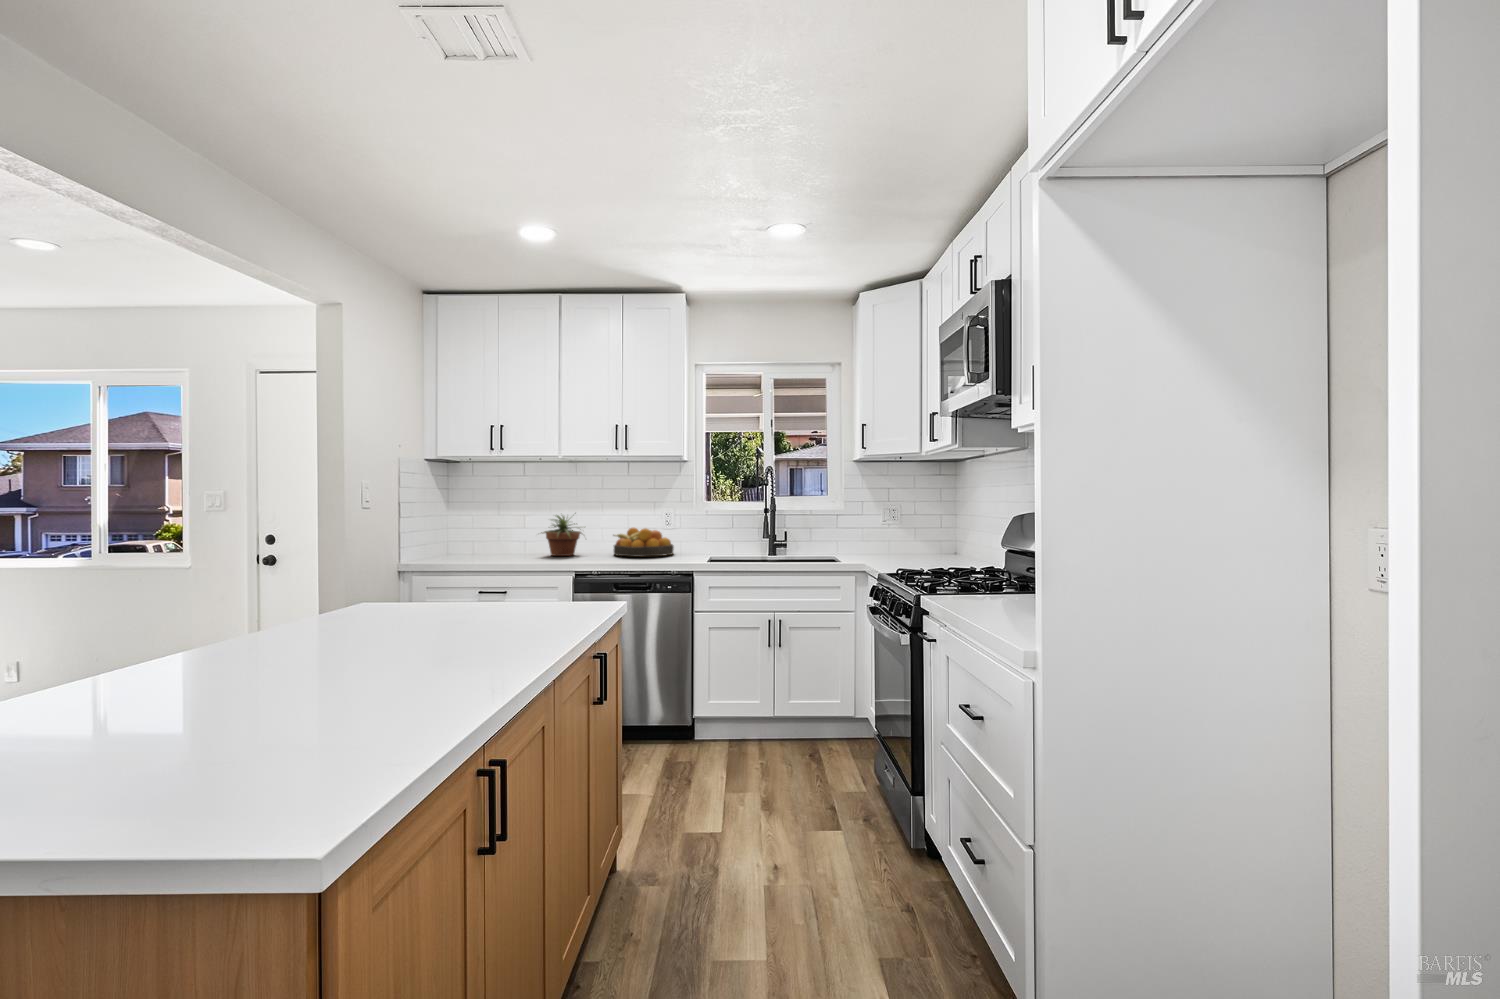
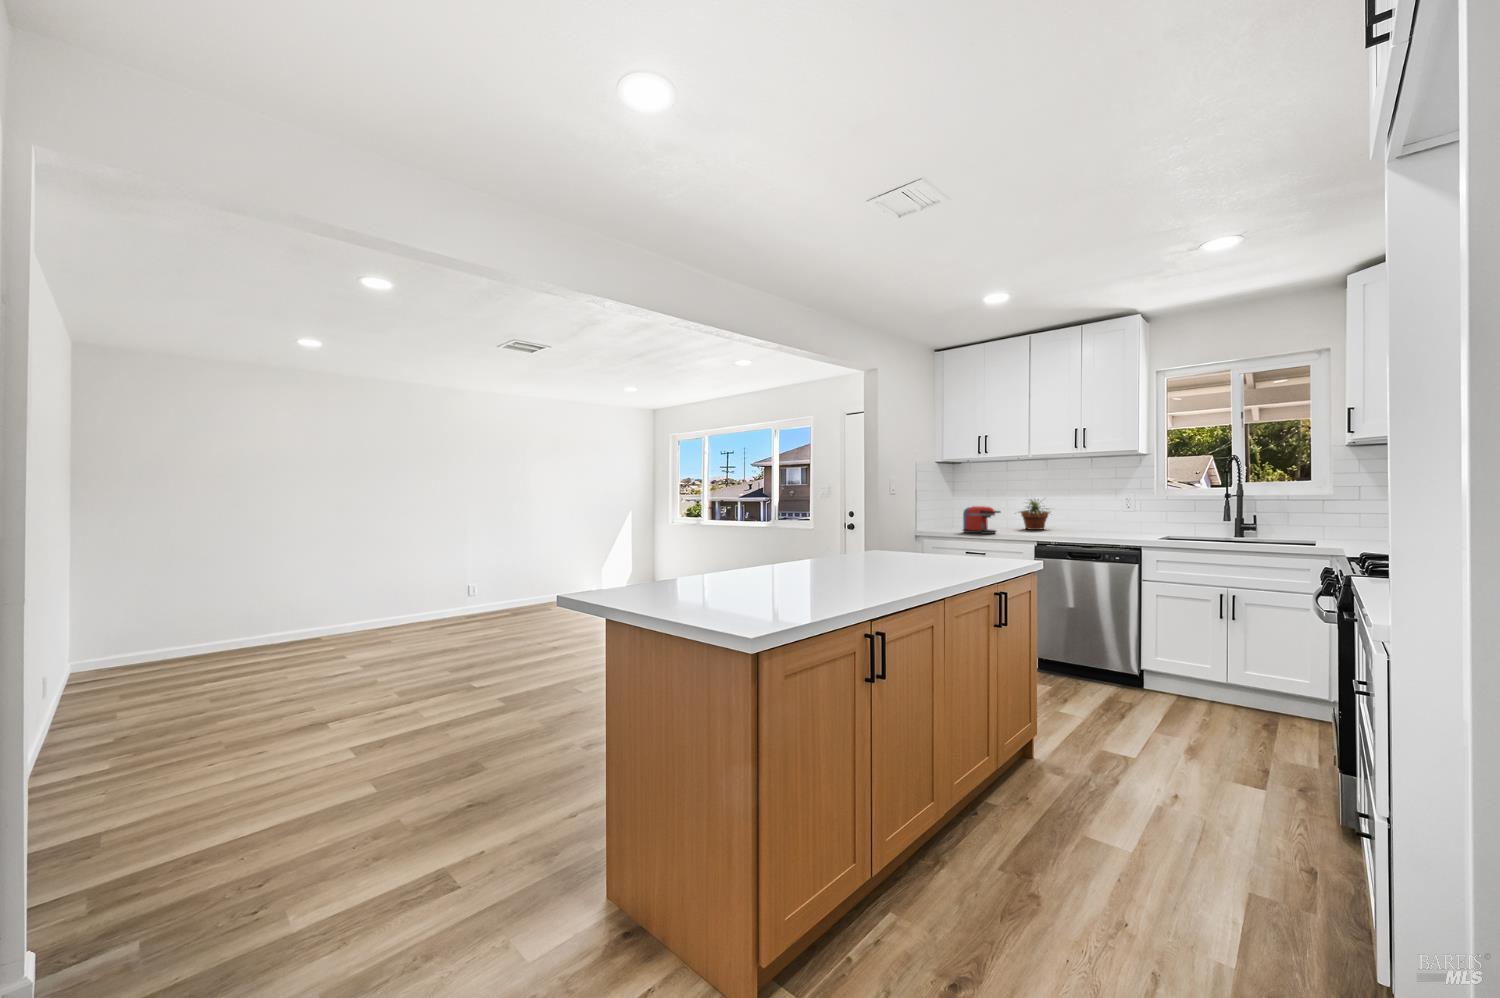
coffee maker: none [468,525,523,564] -> present [963,506,1000,534]
fruit bowl: present [614,528,674,556] -> none [1076,509,1132,533]

